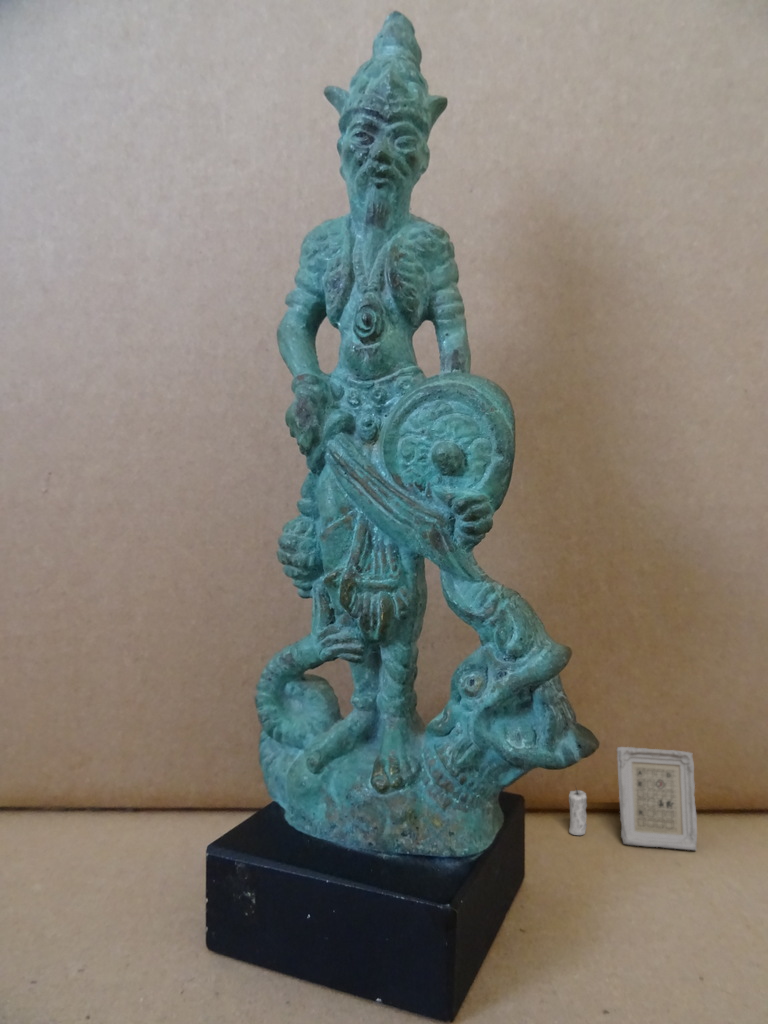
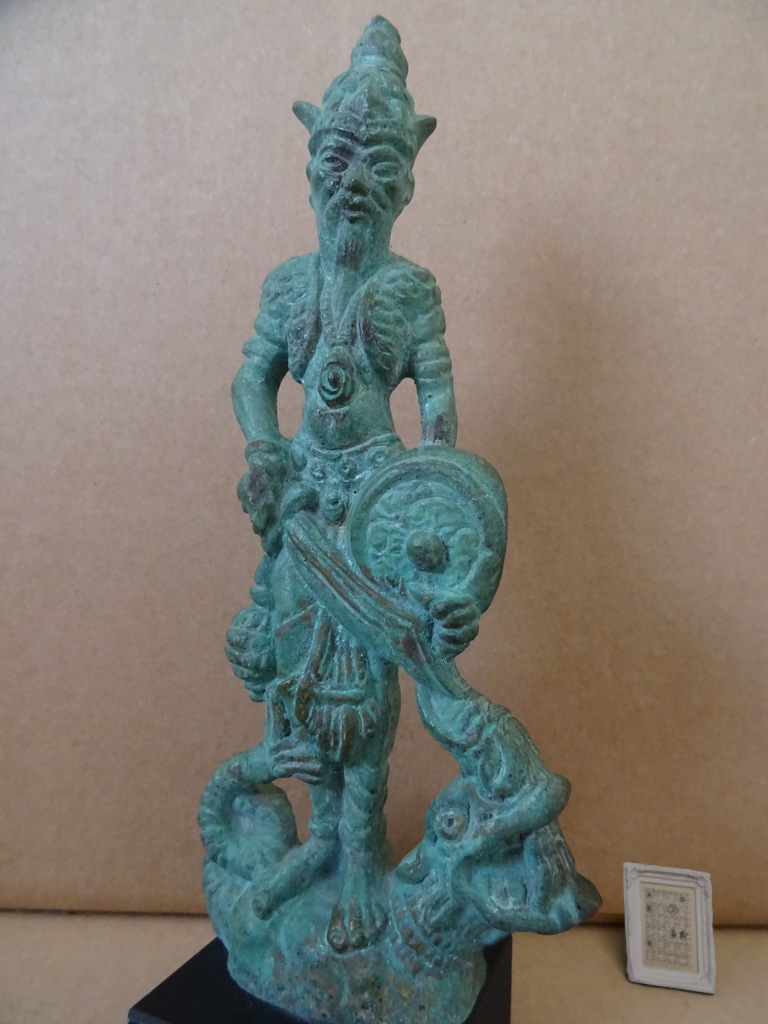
candle: present [569,790,587,835] -> none [566,904,588,966]

